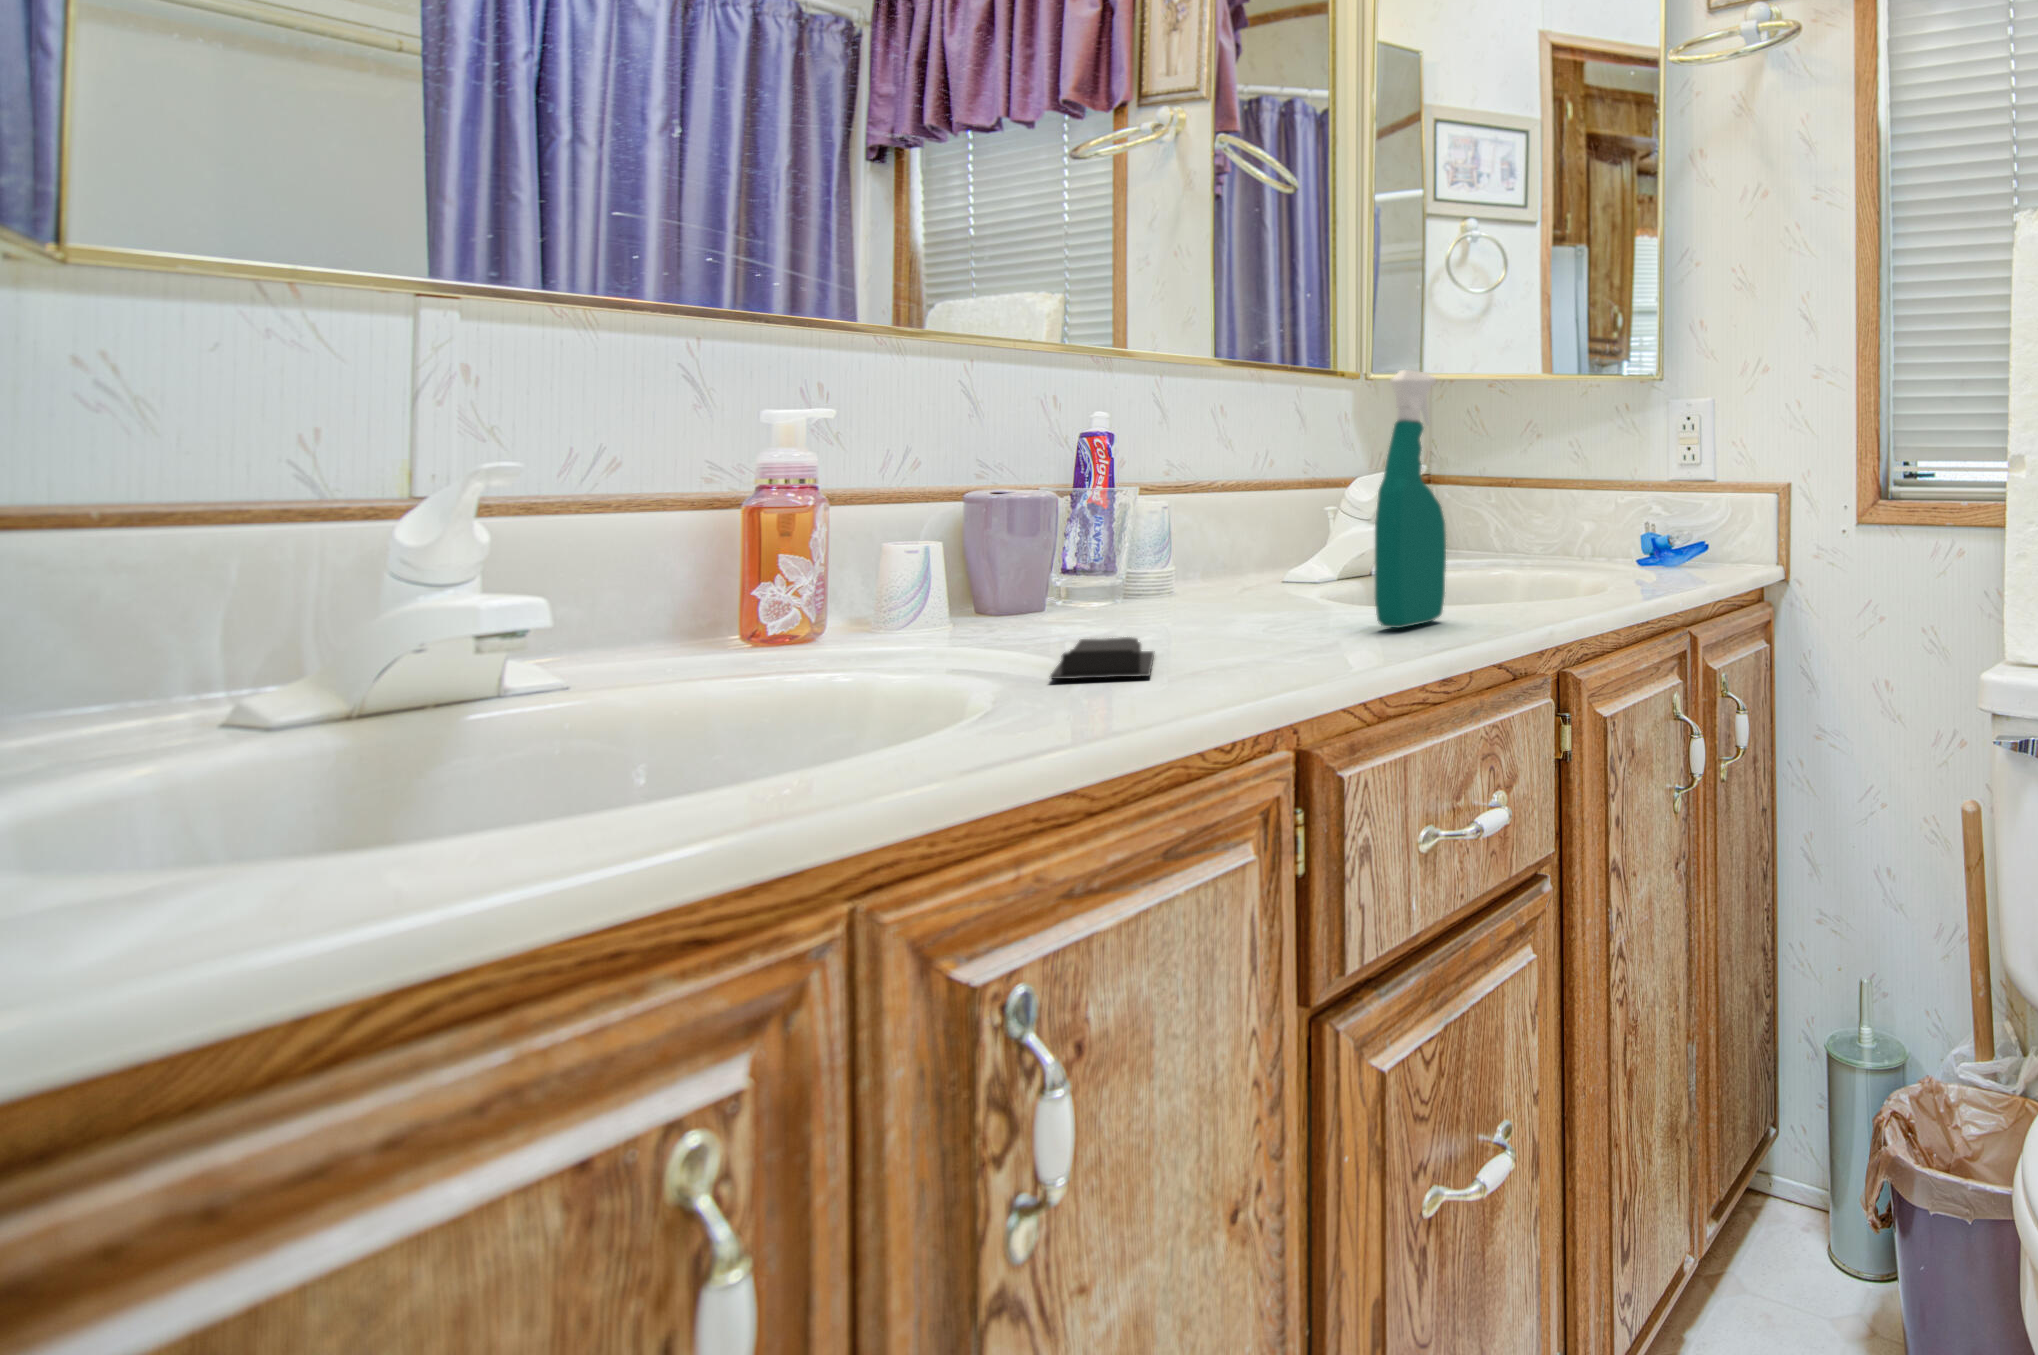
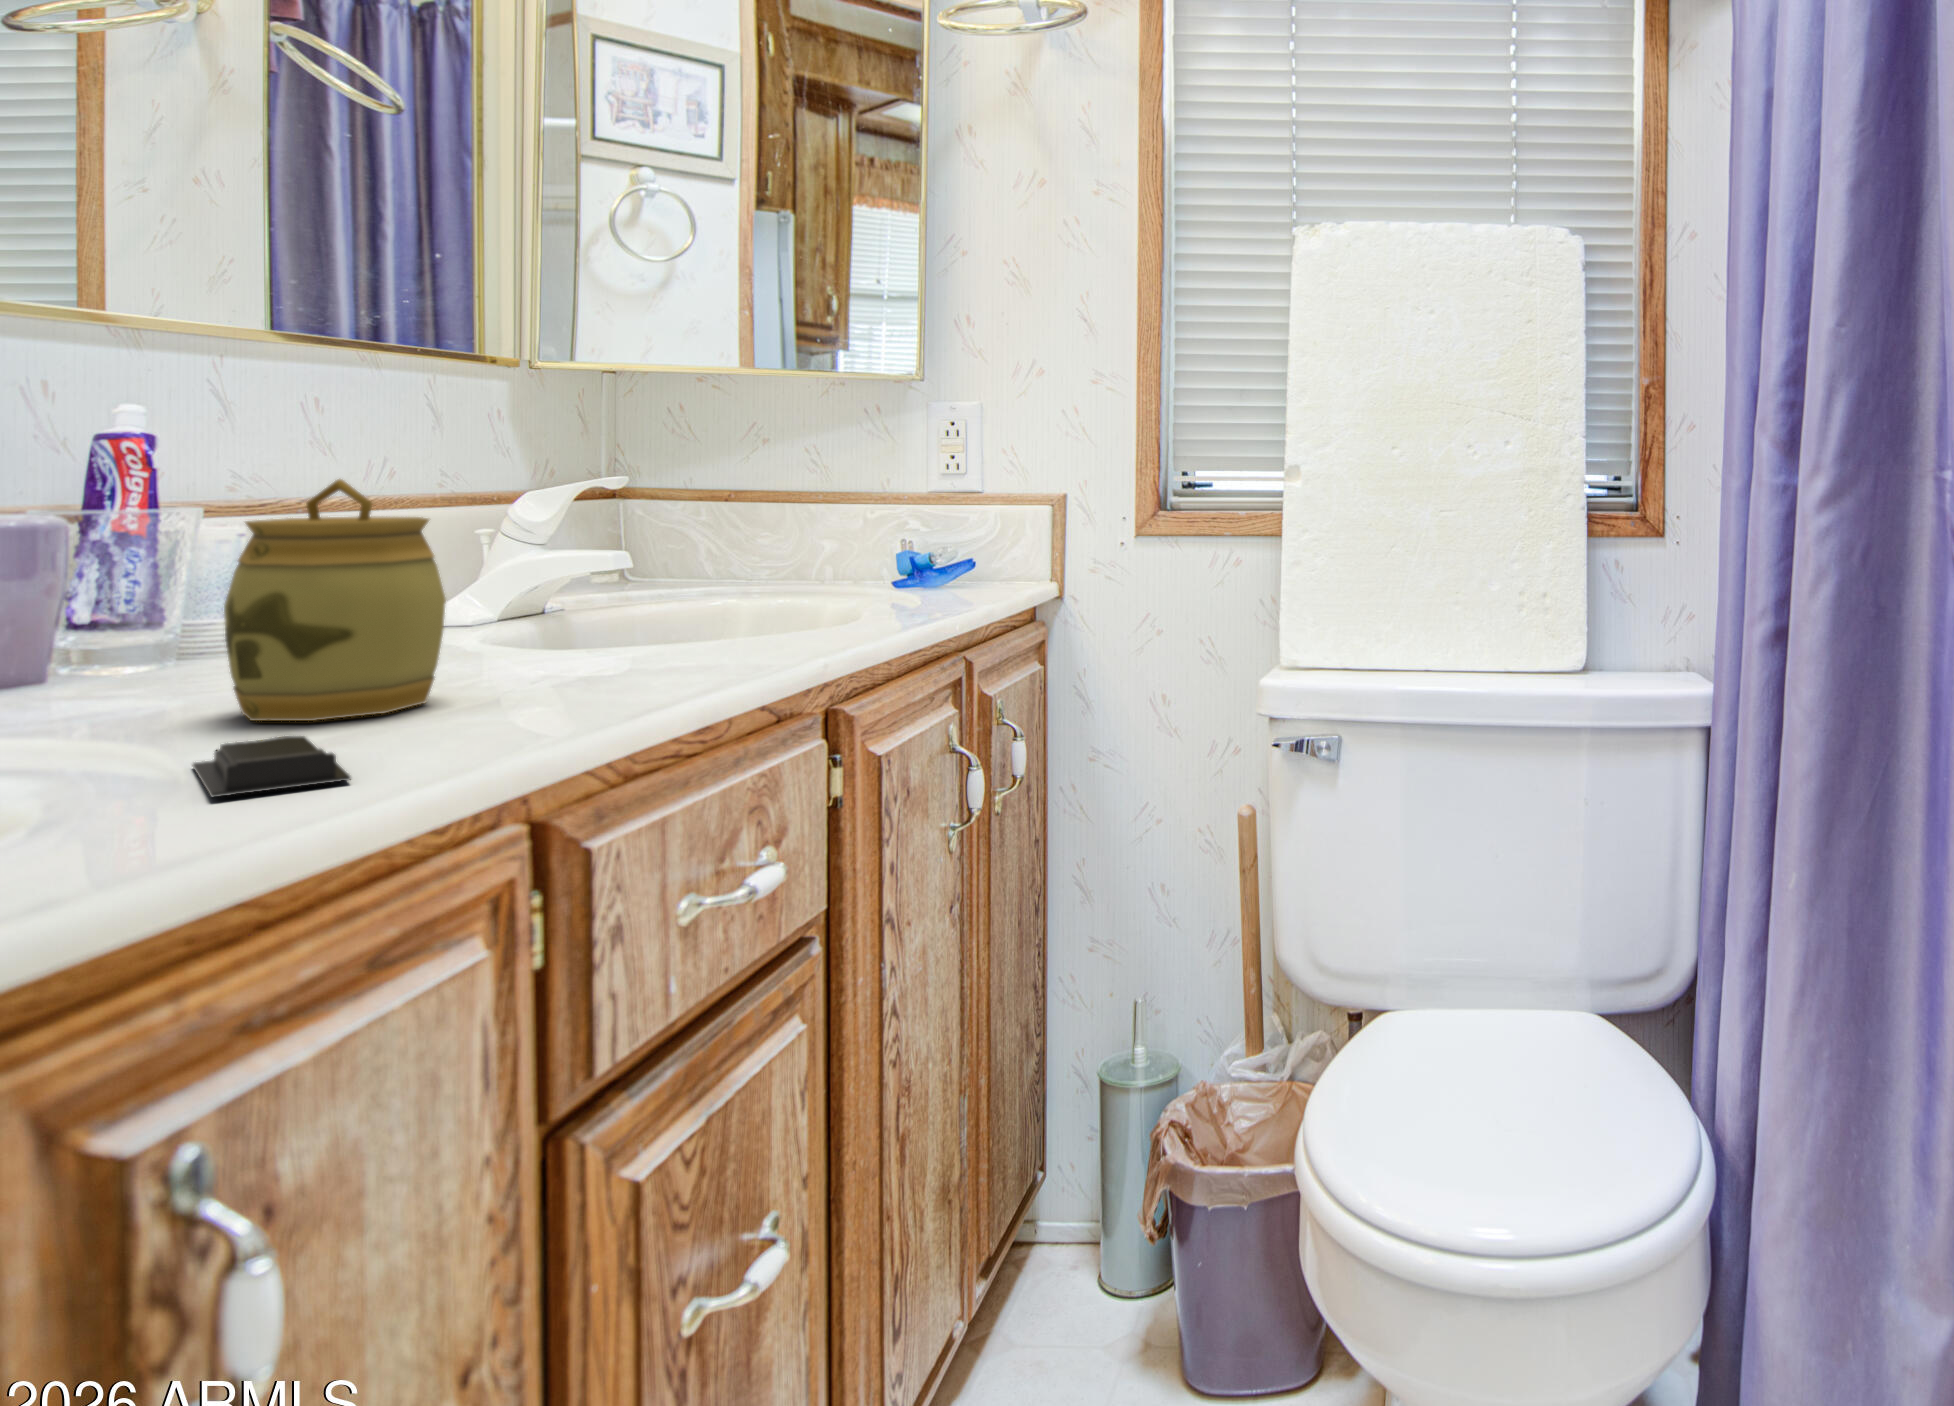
spray bottle: present [1375,370,1446,628] -> none [602,400,687,692]
jar: none [1120,437,1263,632] -> present [224,479,446,721]

